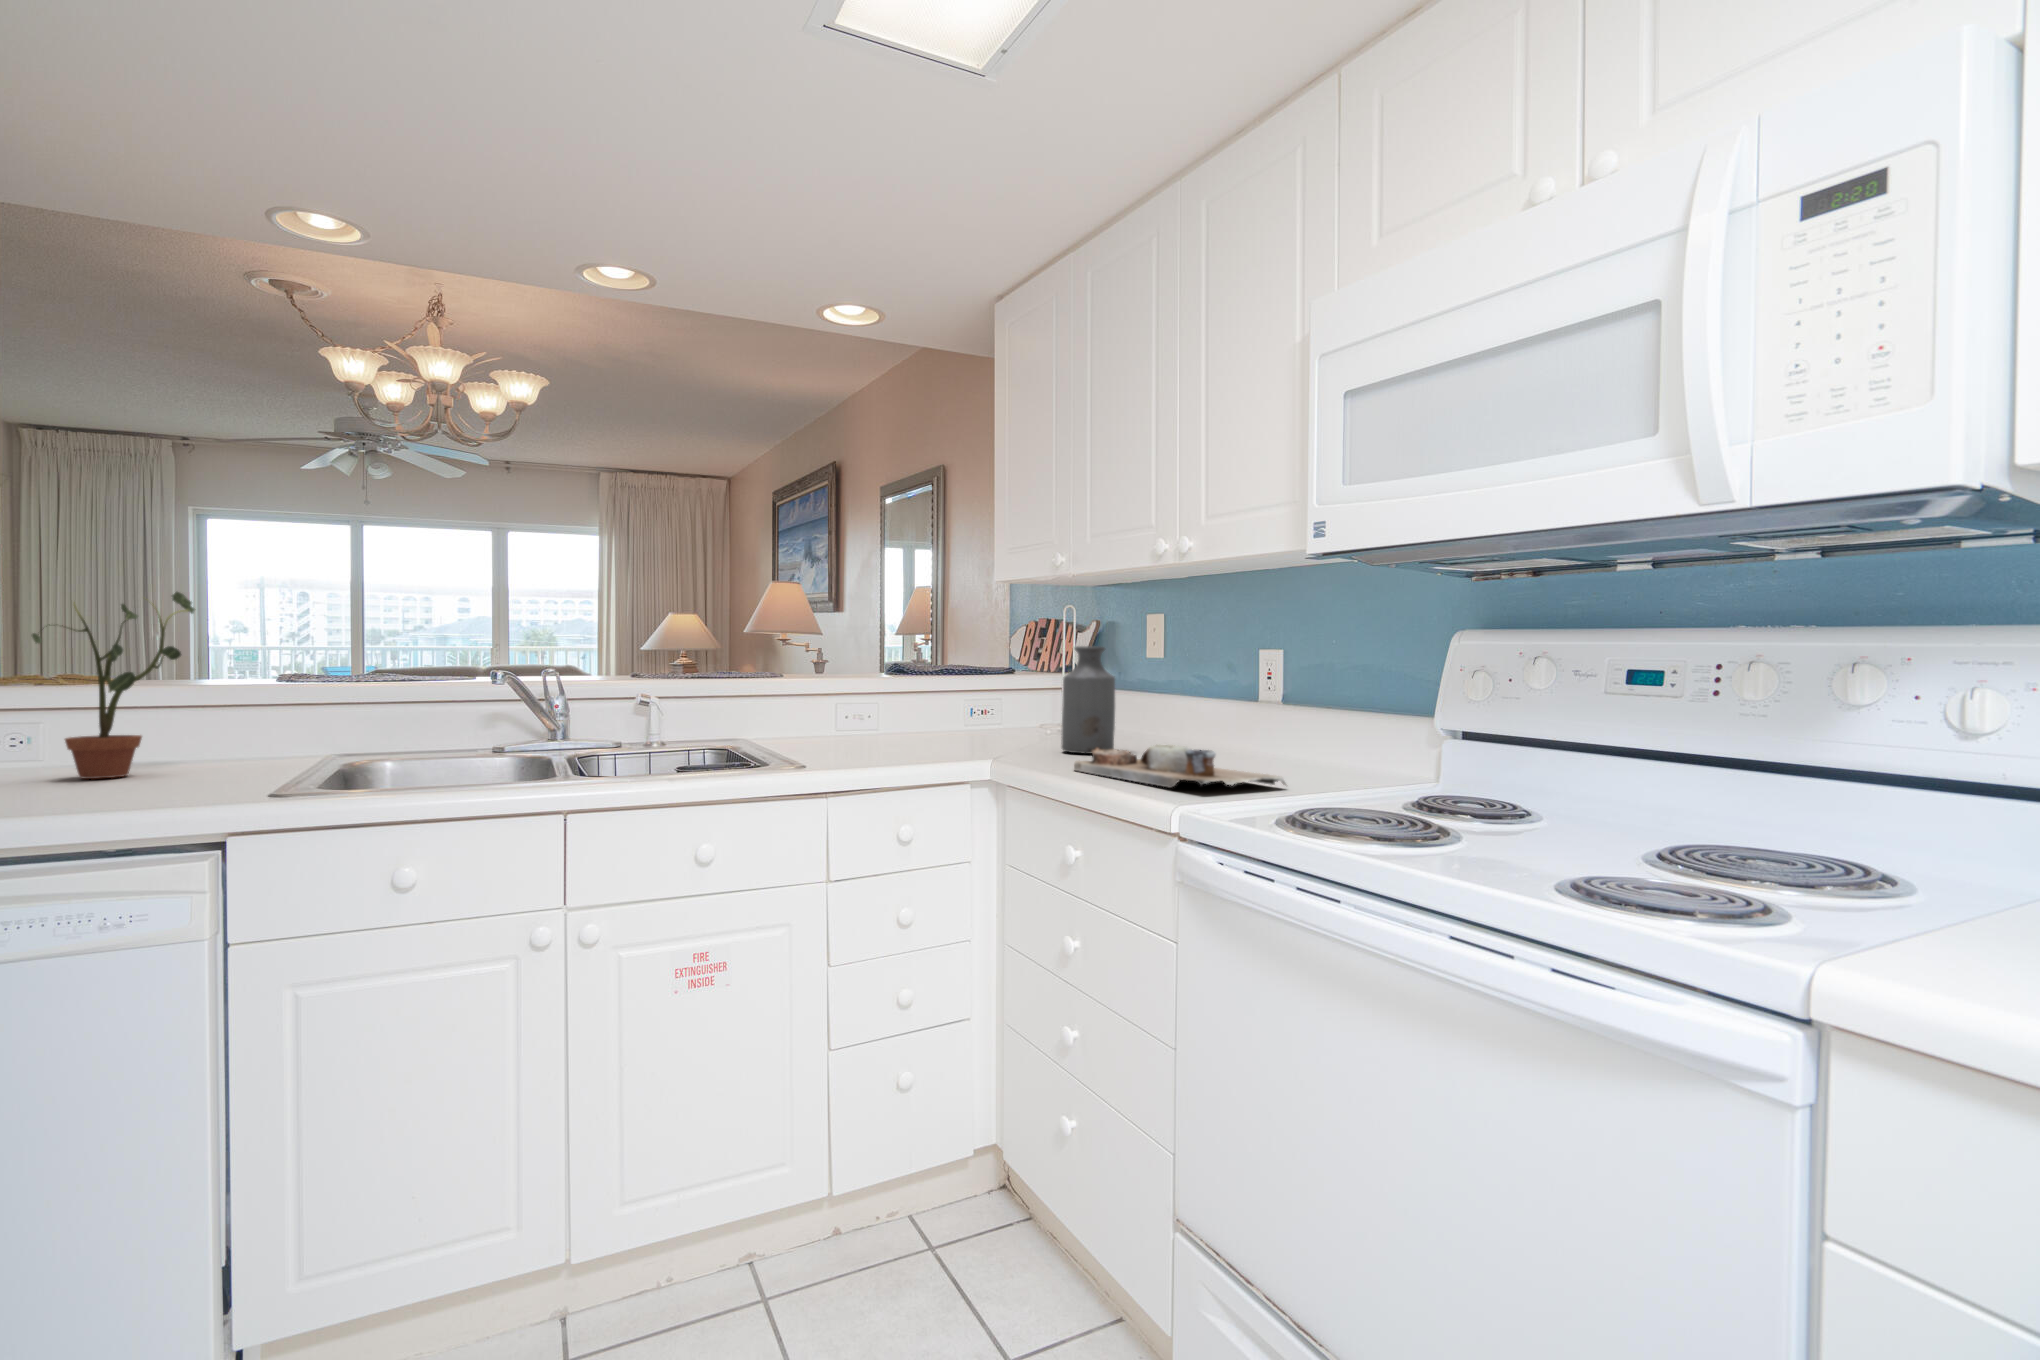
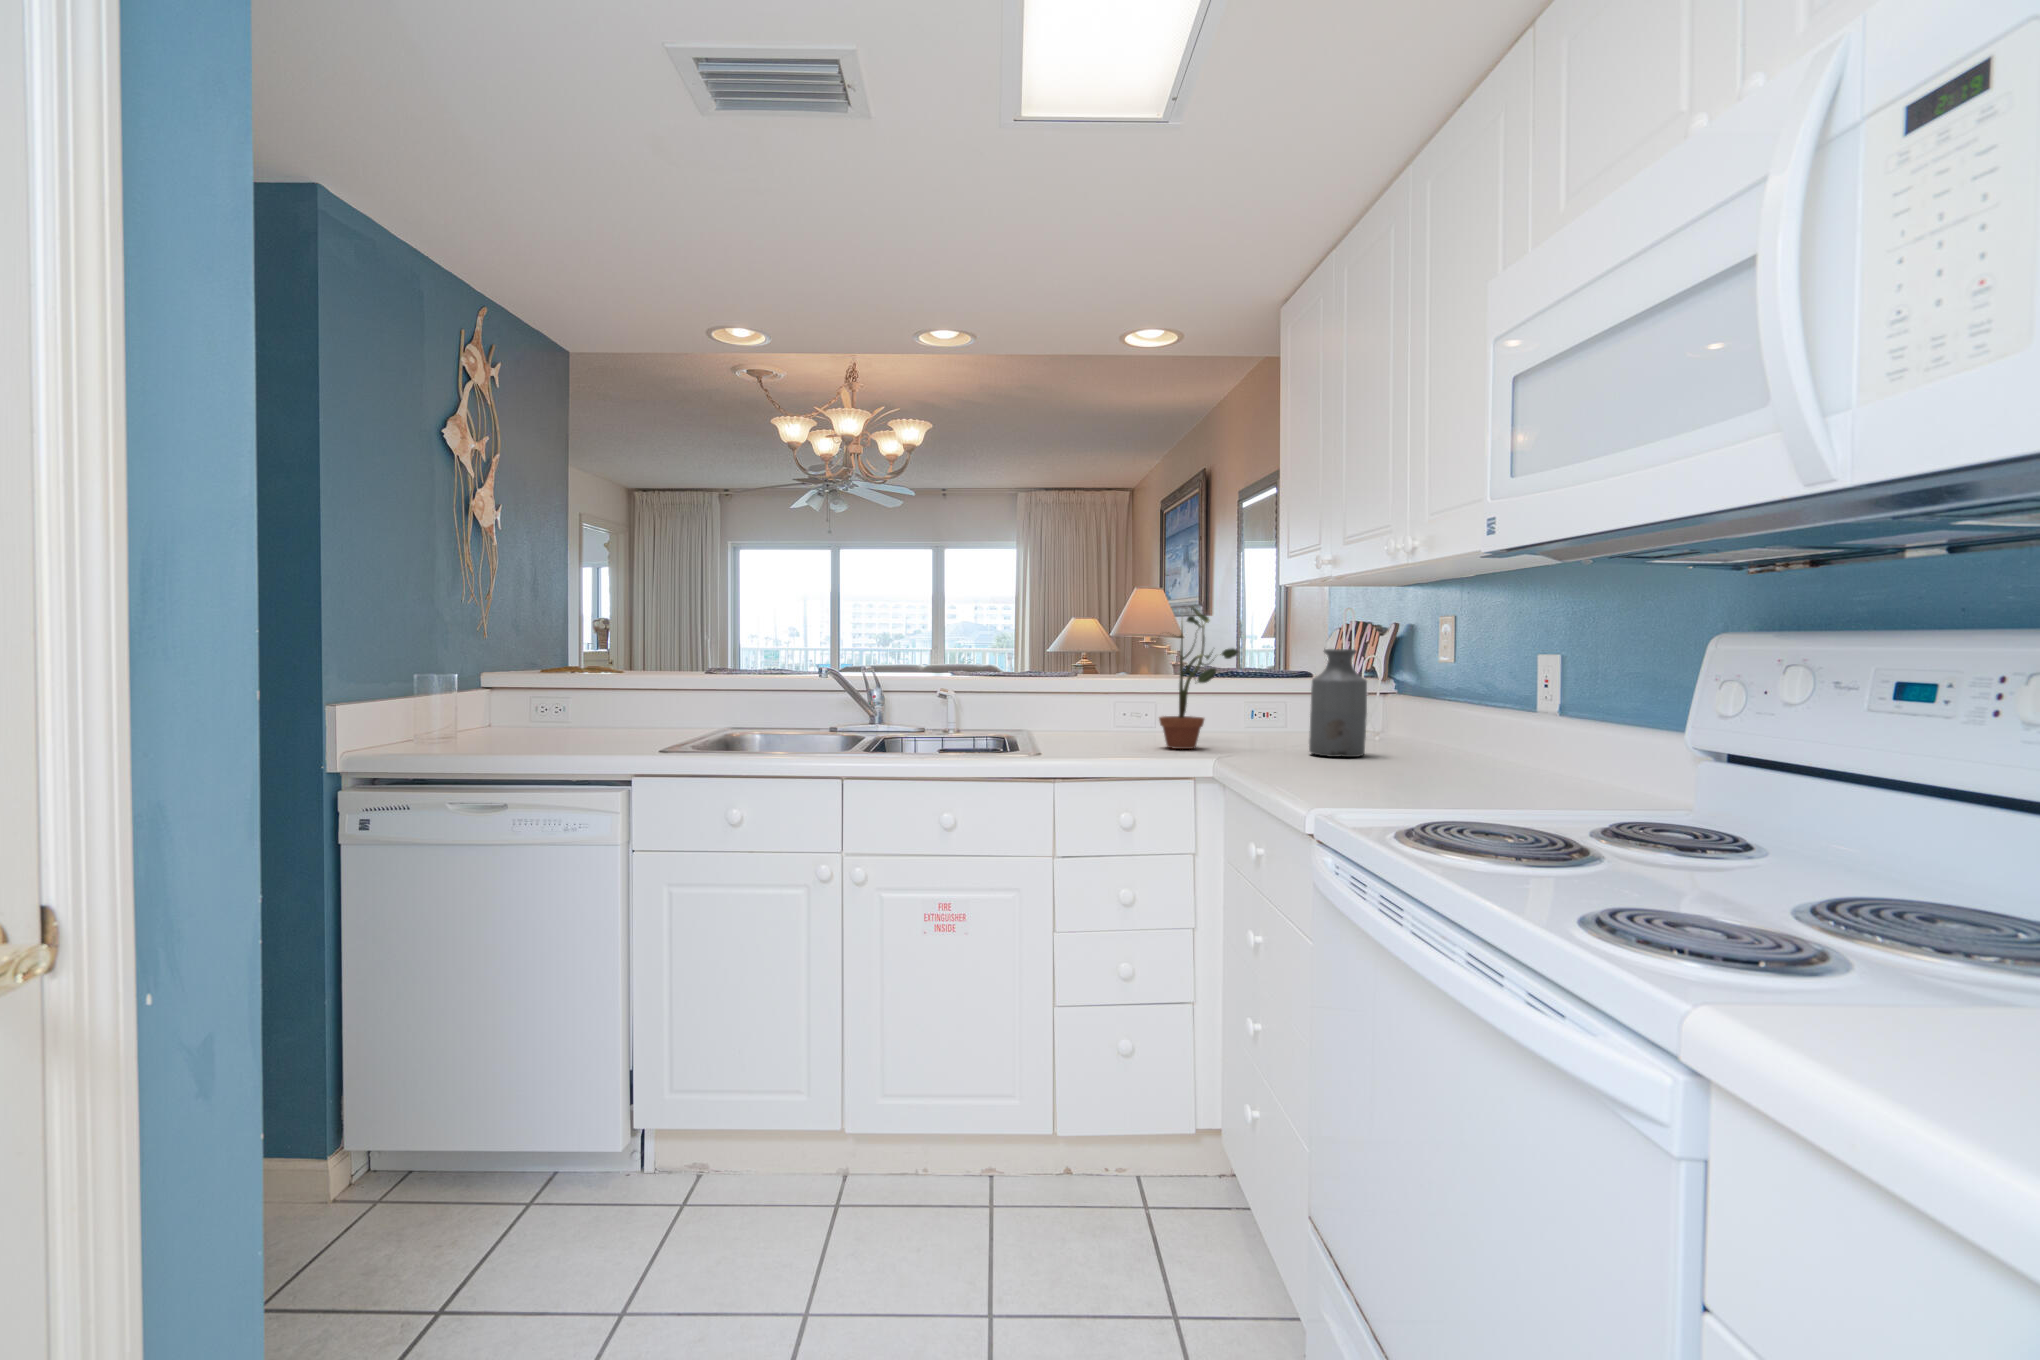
potted plant: present [32,592,195,779] -> present [1153,606,1238,749]
cutting board: present [1074,745,1286,788] -> none [1285,751,1480,801]

